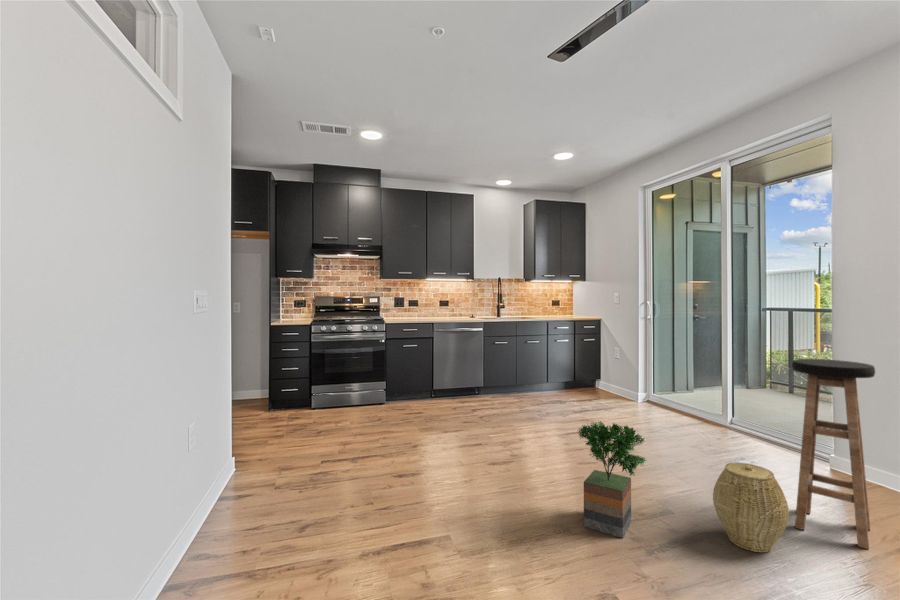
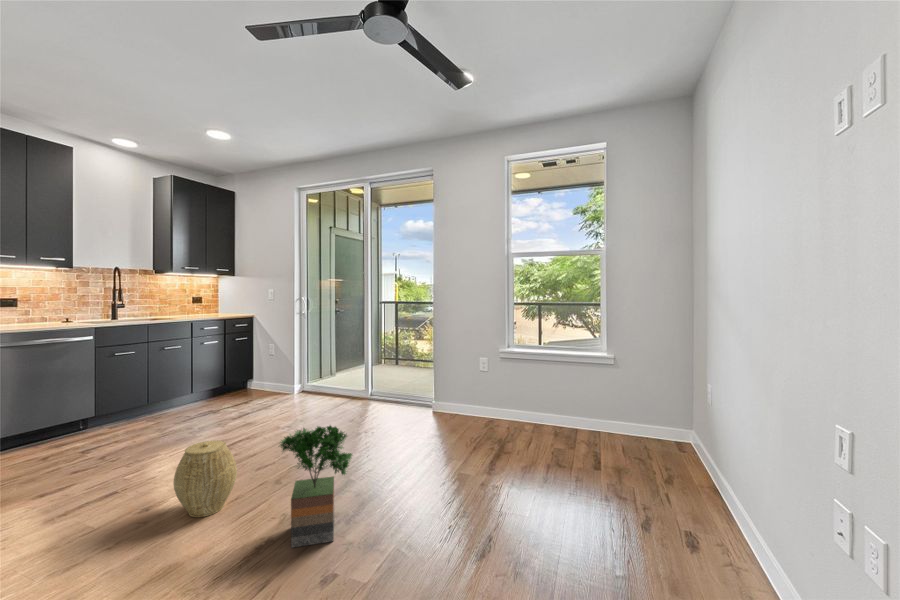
bar stool: present [792,359,875,549] -> none [440,341,485,472]
woven basket: present [713,462,789,552] -> present [174,441,237,517]

